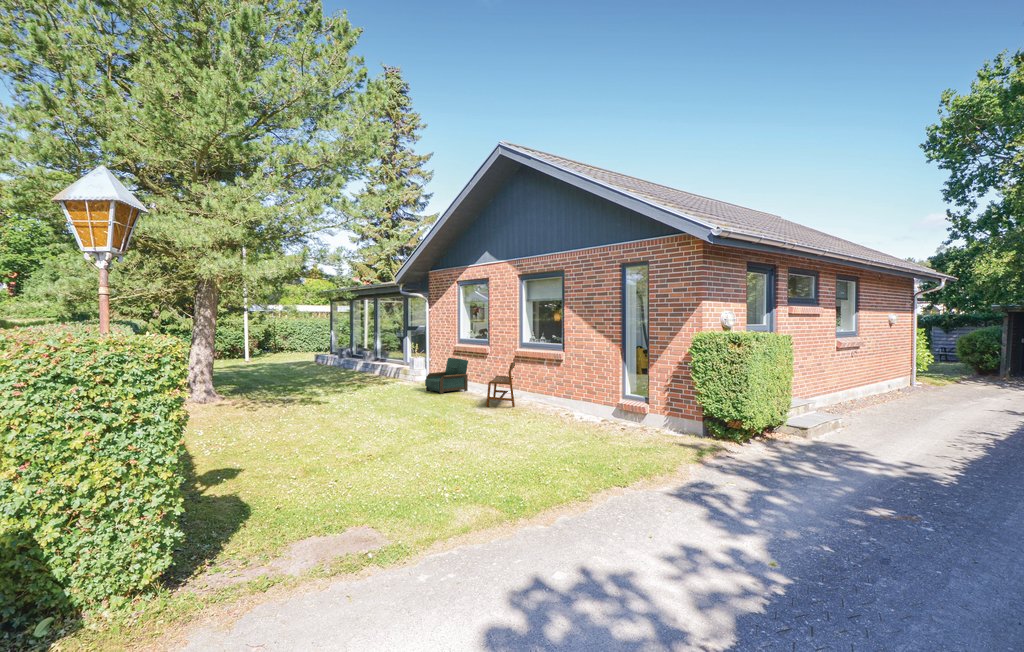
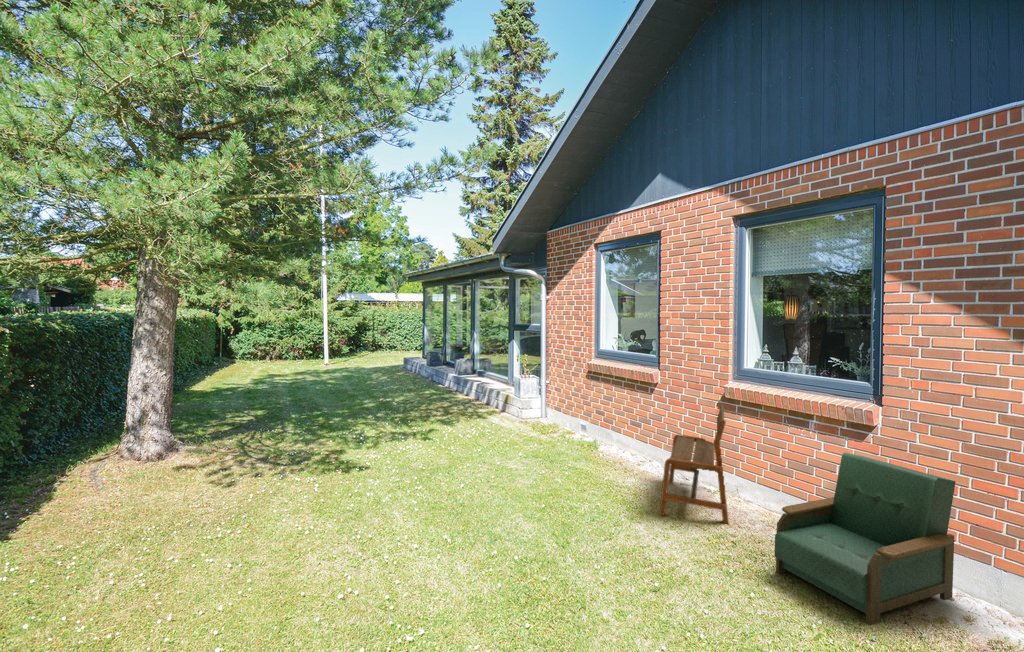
armchair: present [425,358,468,394] -> present [775,453,956,625]

